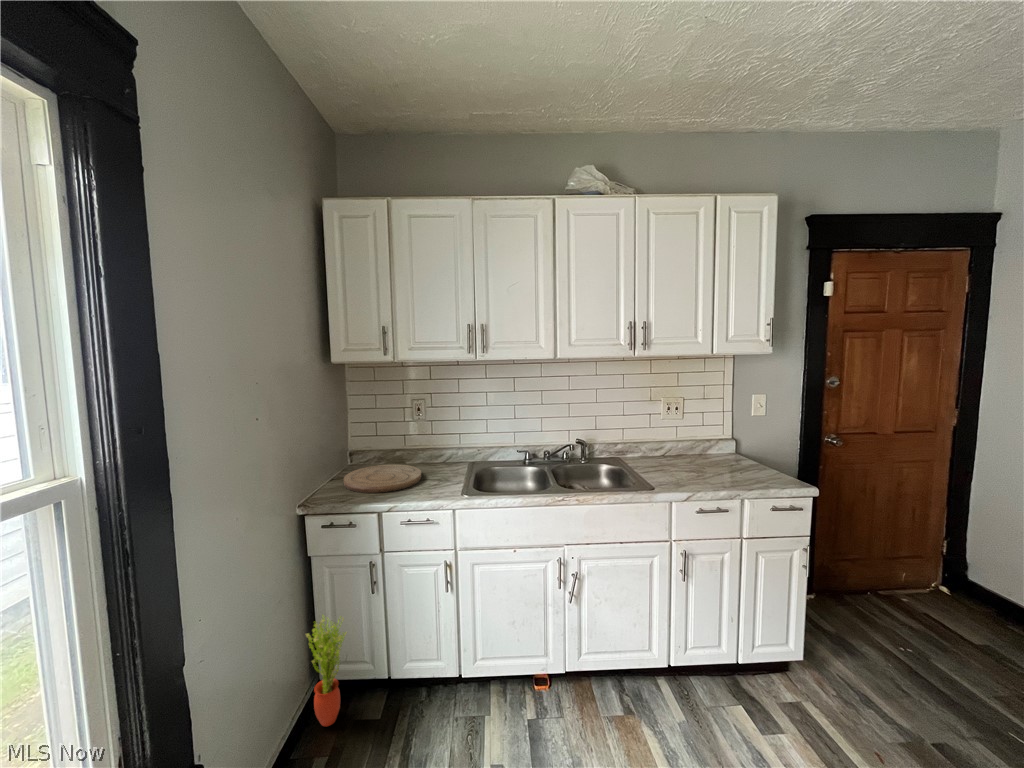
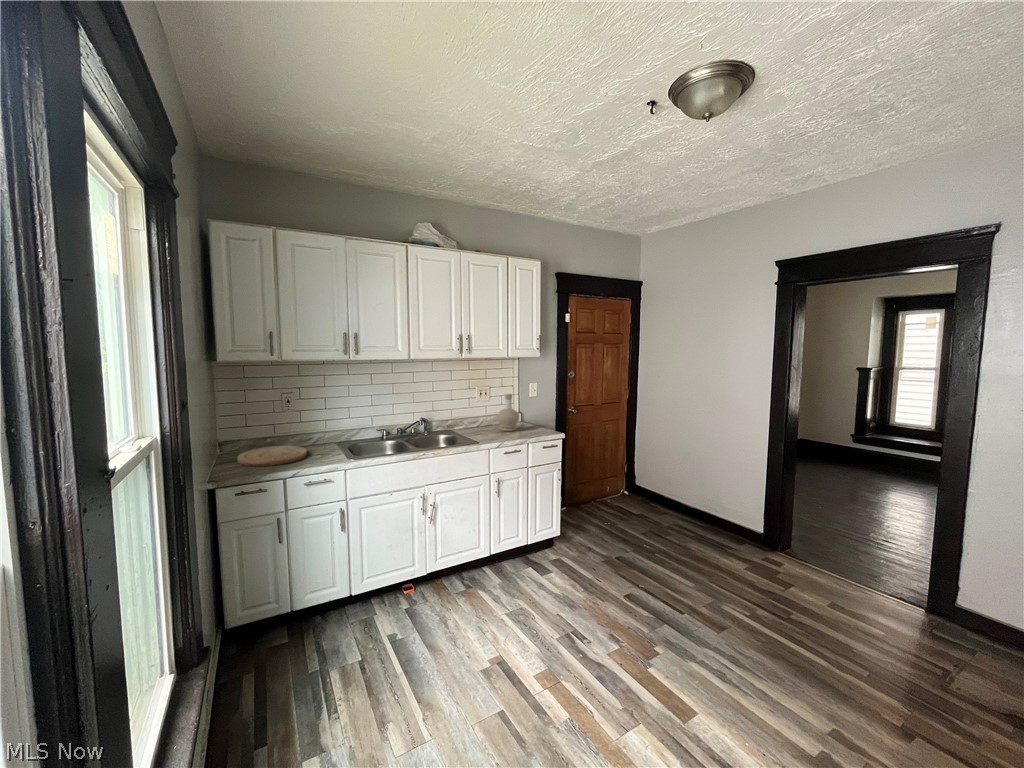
bottle: none [693,411,730,471] -> present [497,394,519,431]
potted plant: present [306,617,347,727] -> none [230,562,264,653]

